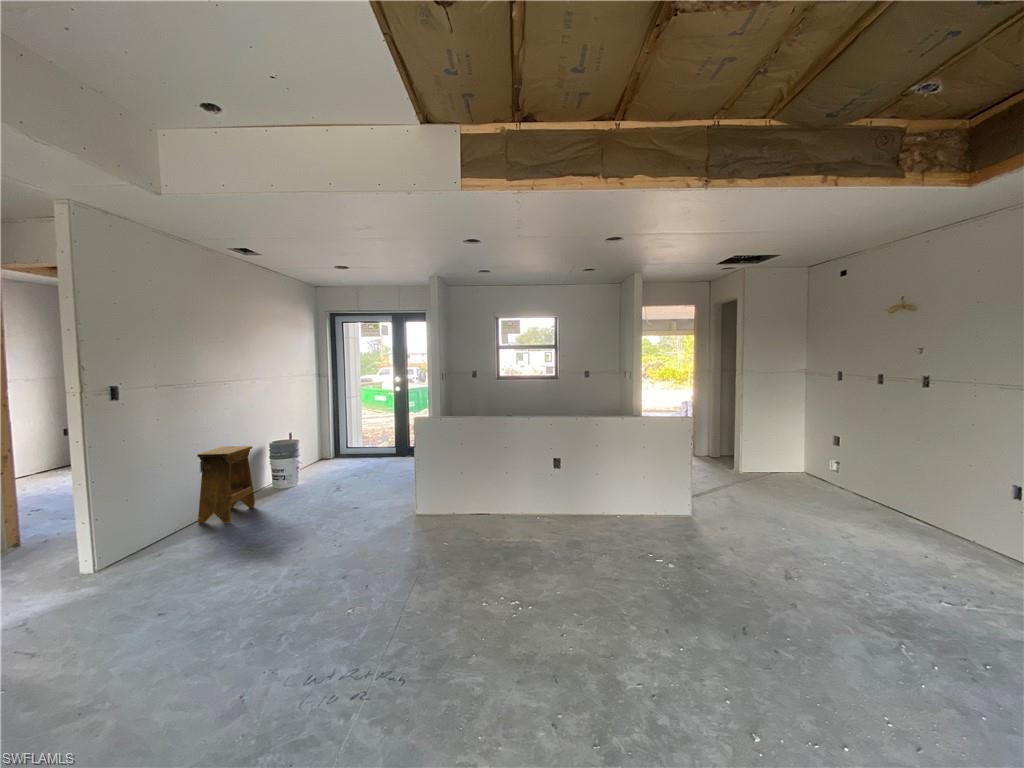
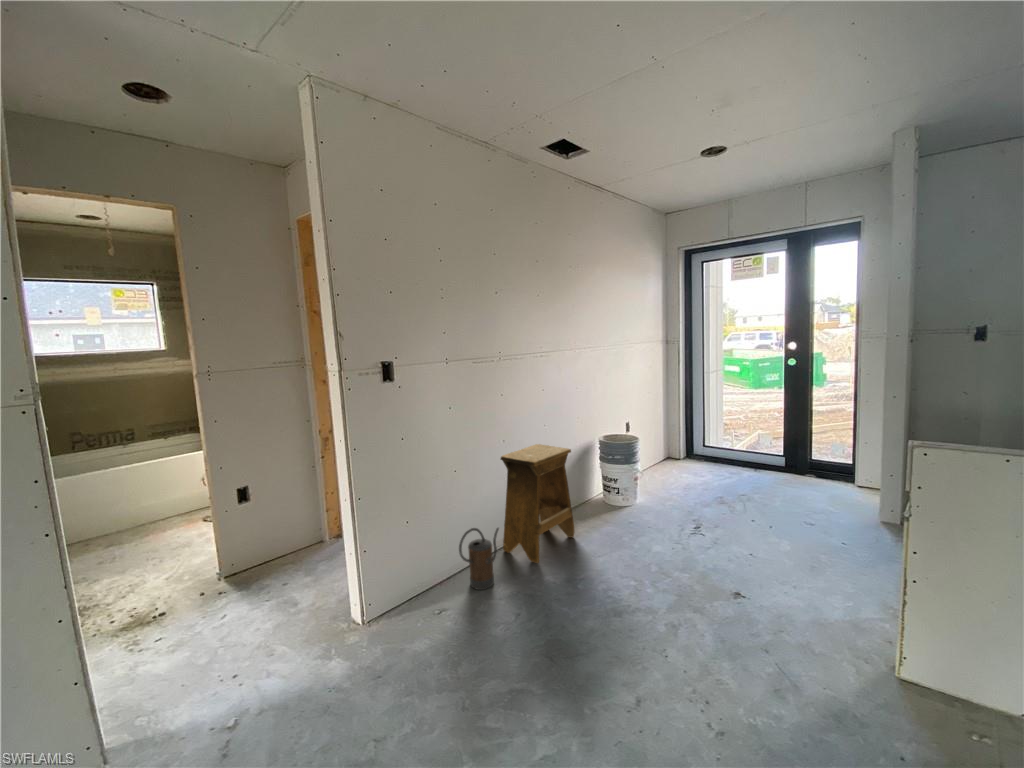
watering can: none [172,500,201,542] -> present [459,528,499,590]

